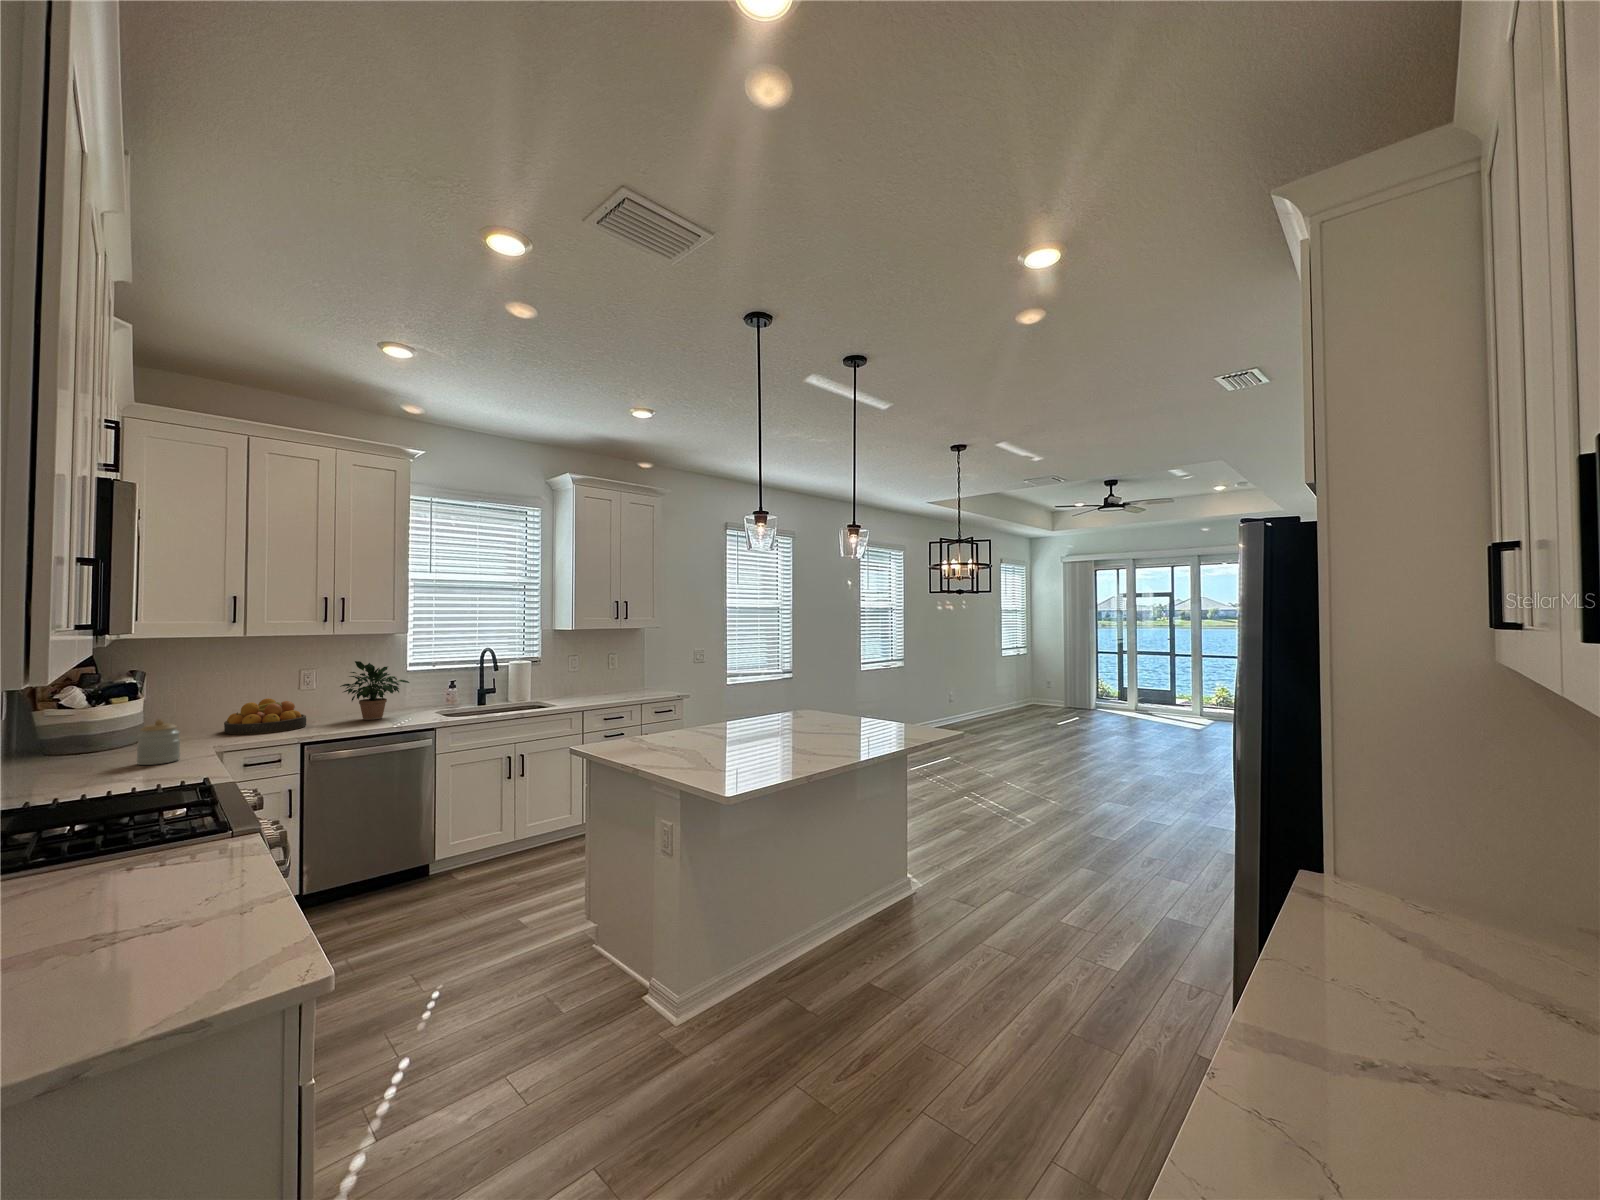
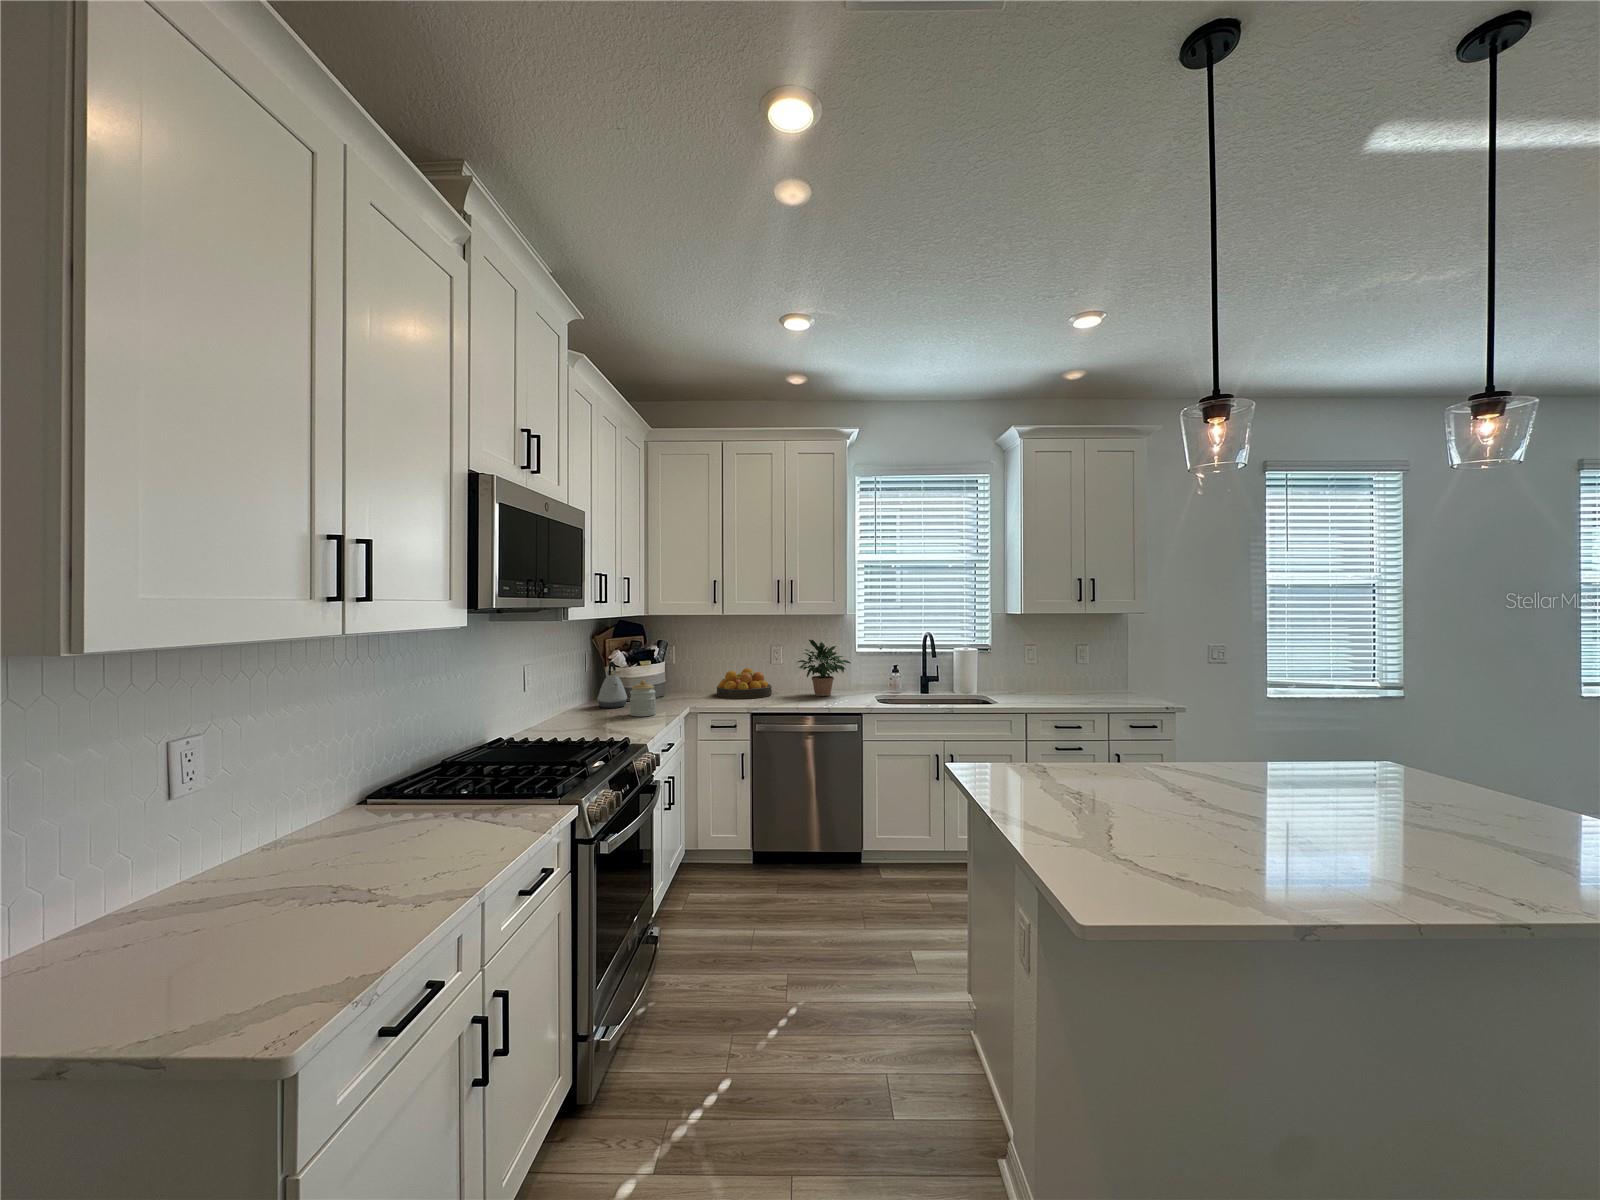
kettle: none [46,702,103,765] -> present [598,661,627,708]

